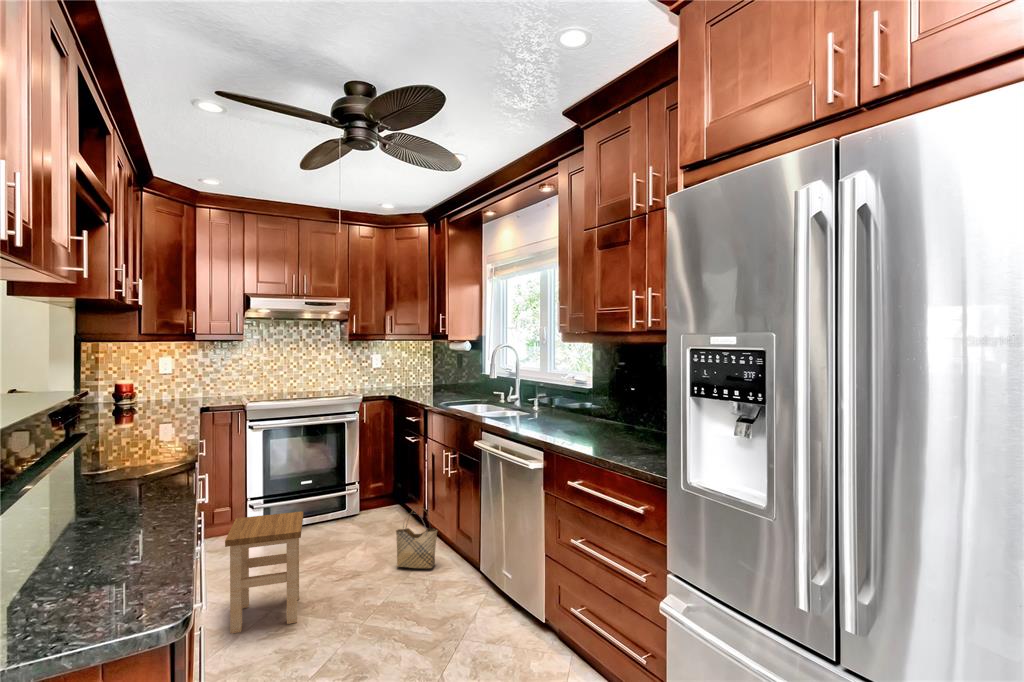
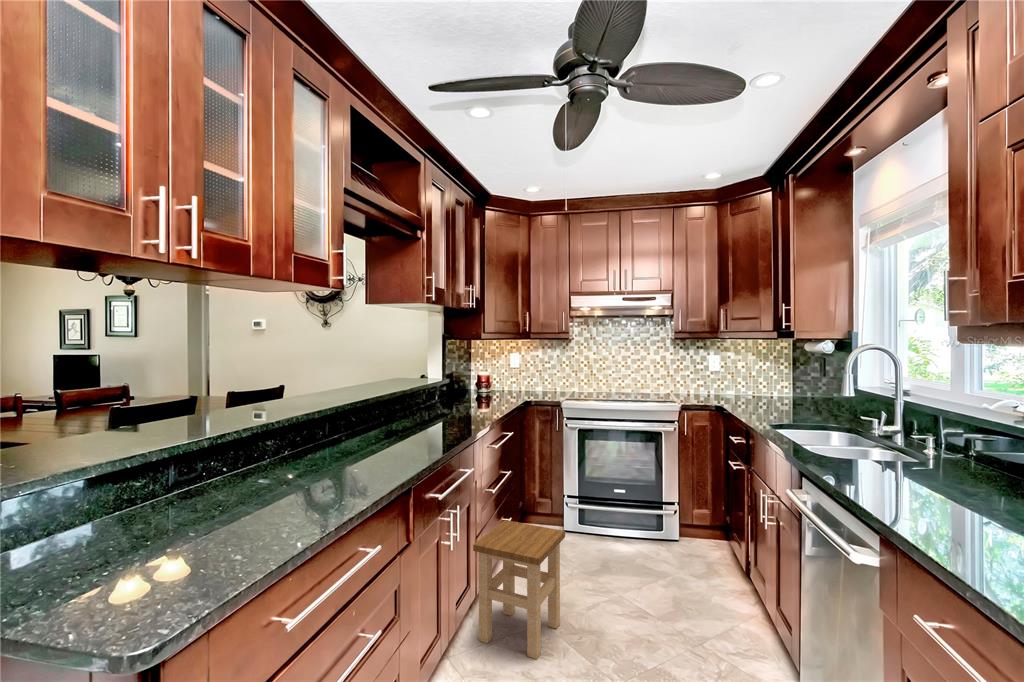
woven basket: present [396,507,437,568] -> none [681,563,739,656]

